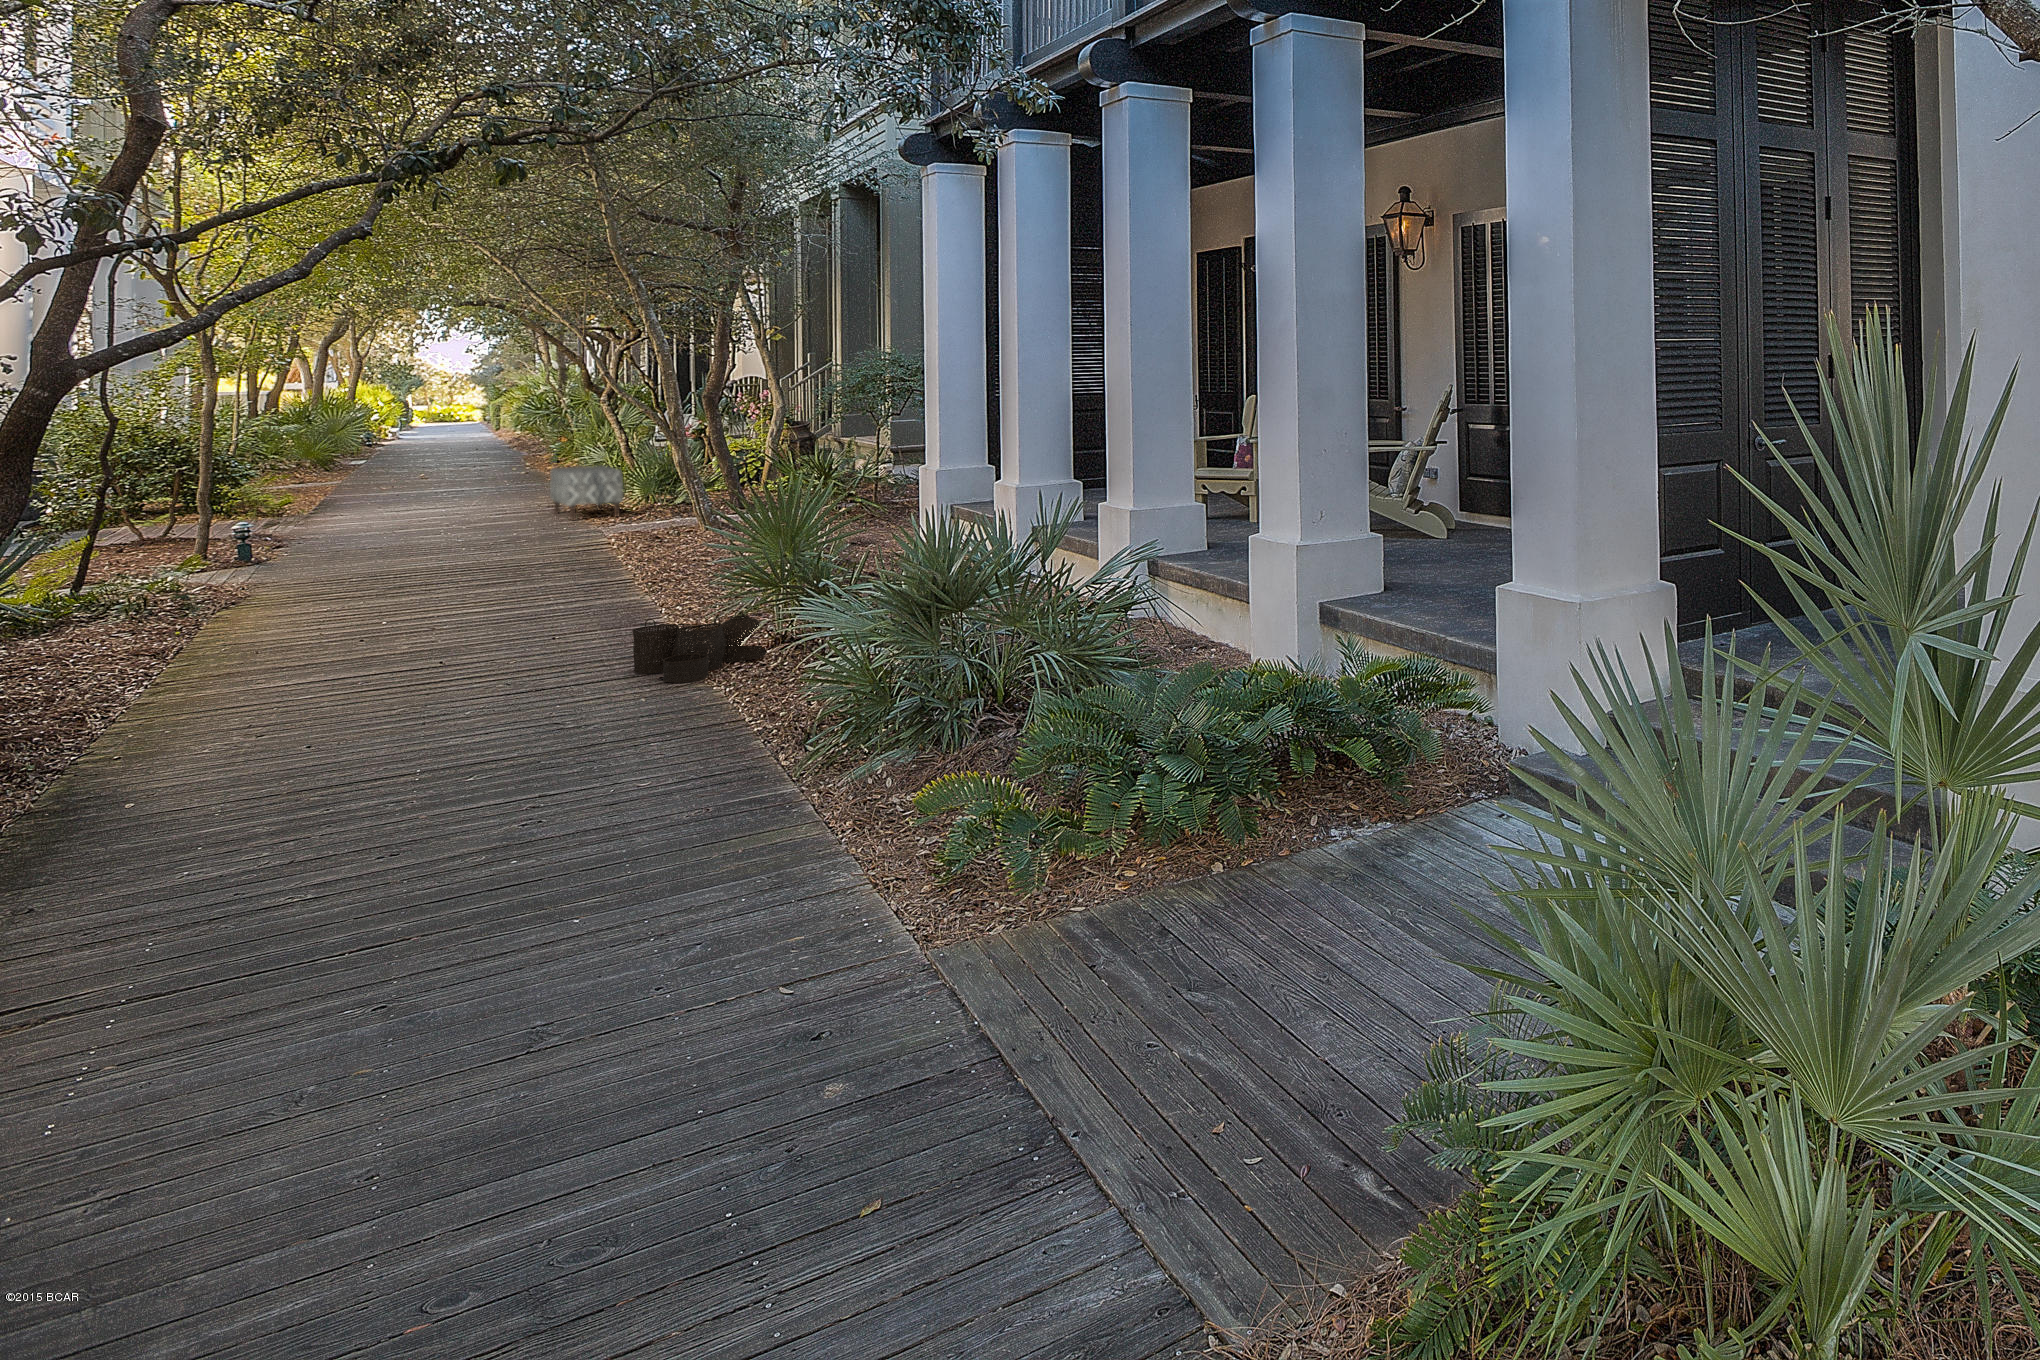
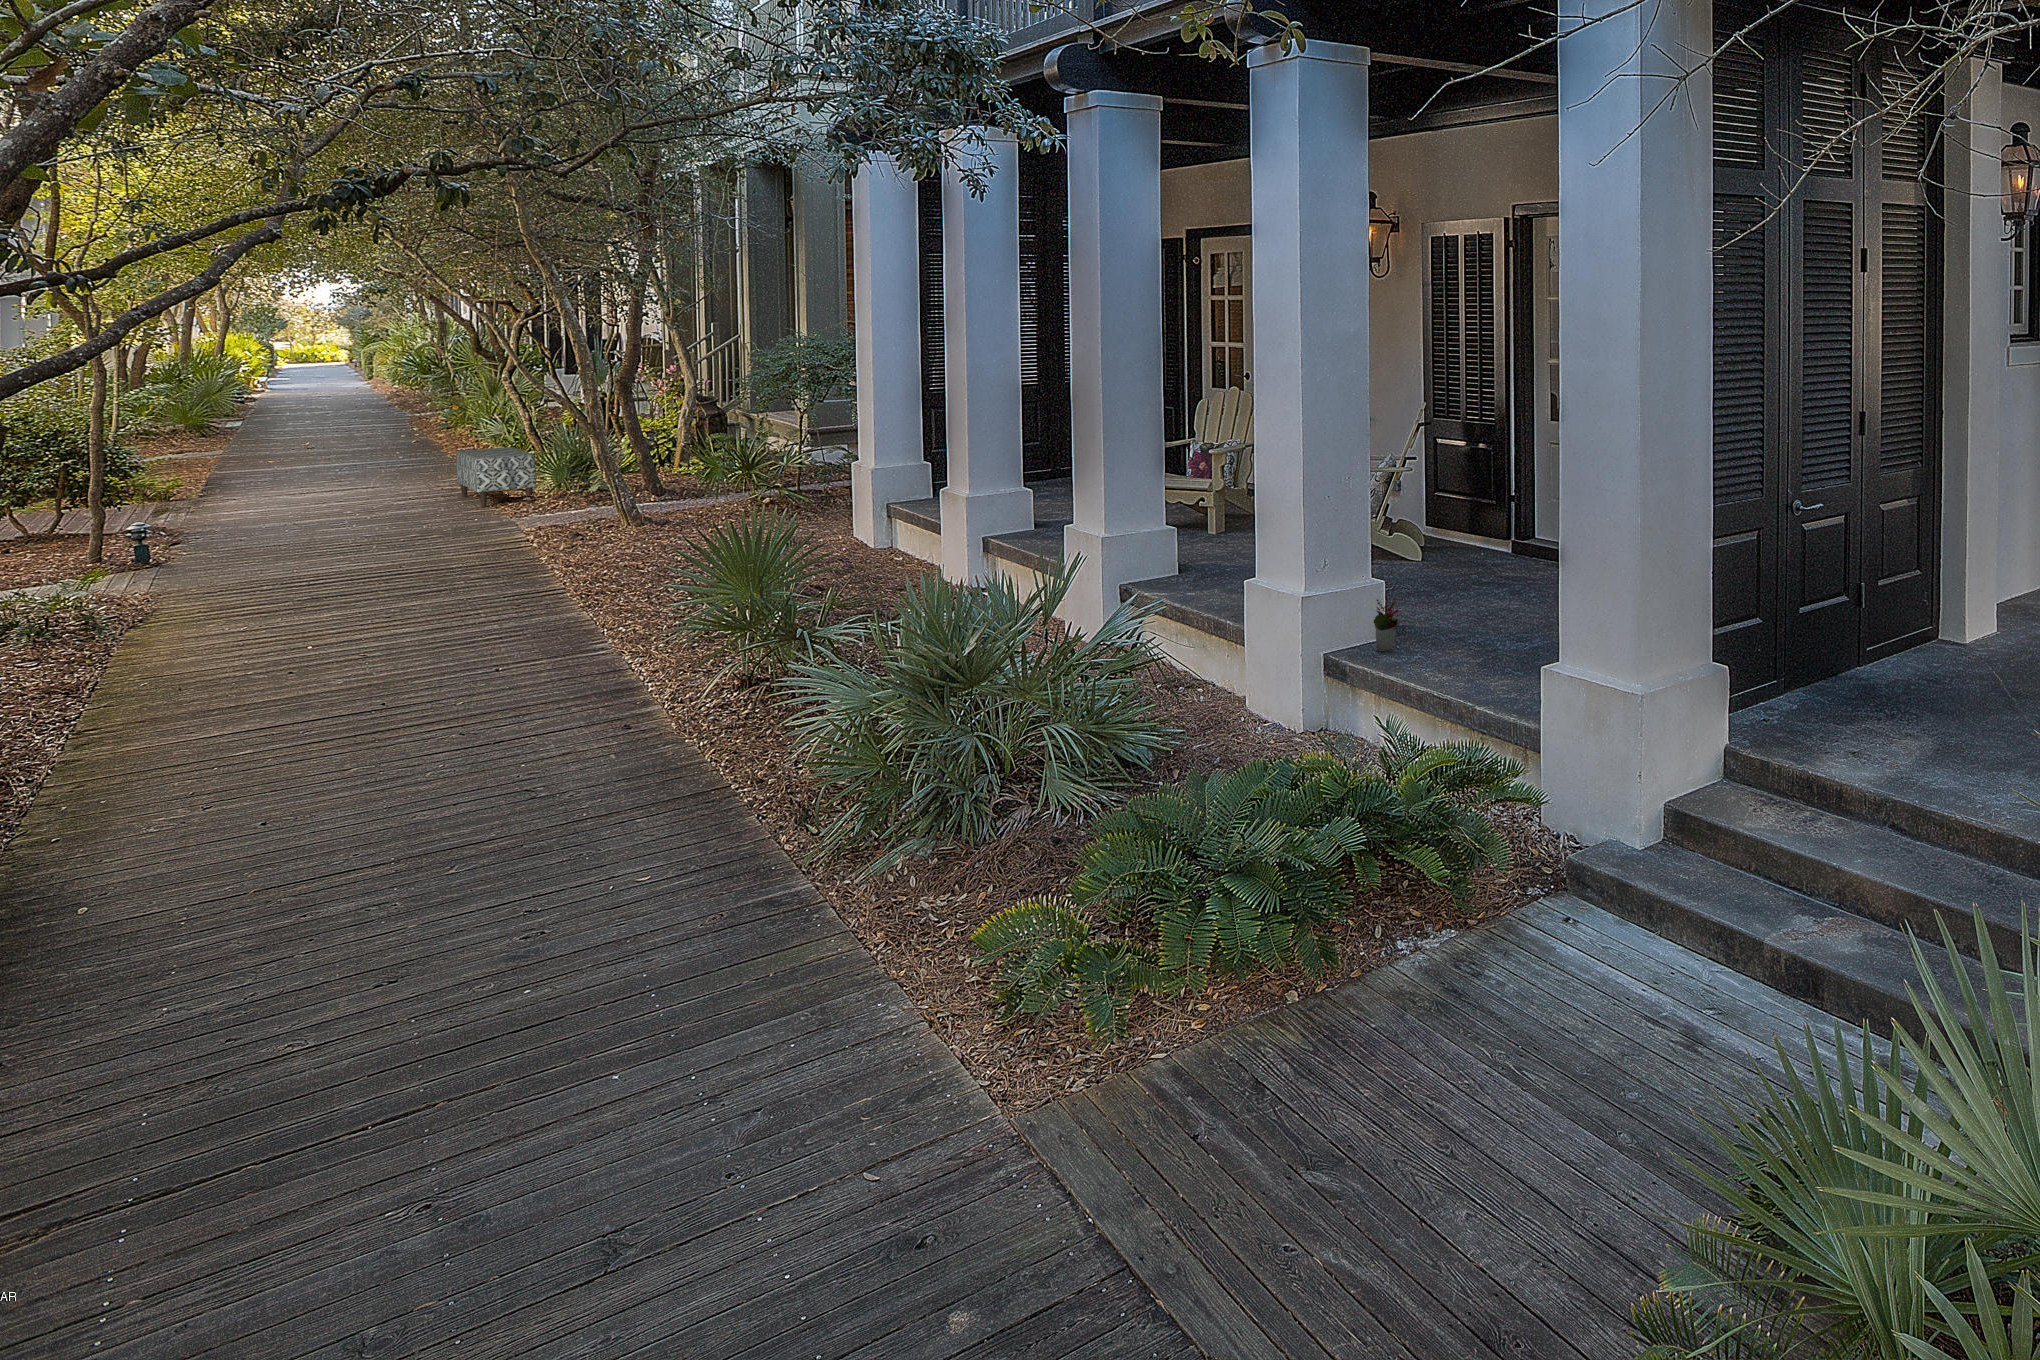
decorative plant: none [1367,549,1392,602] -> present [1373,598,1399,651]
woven basket: present [632,611,767,683] -> none [591,649,731,735]

